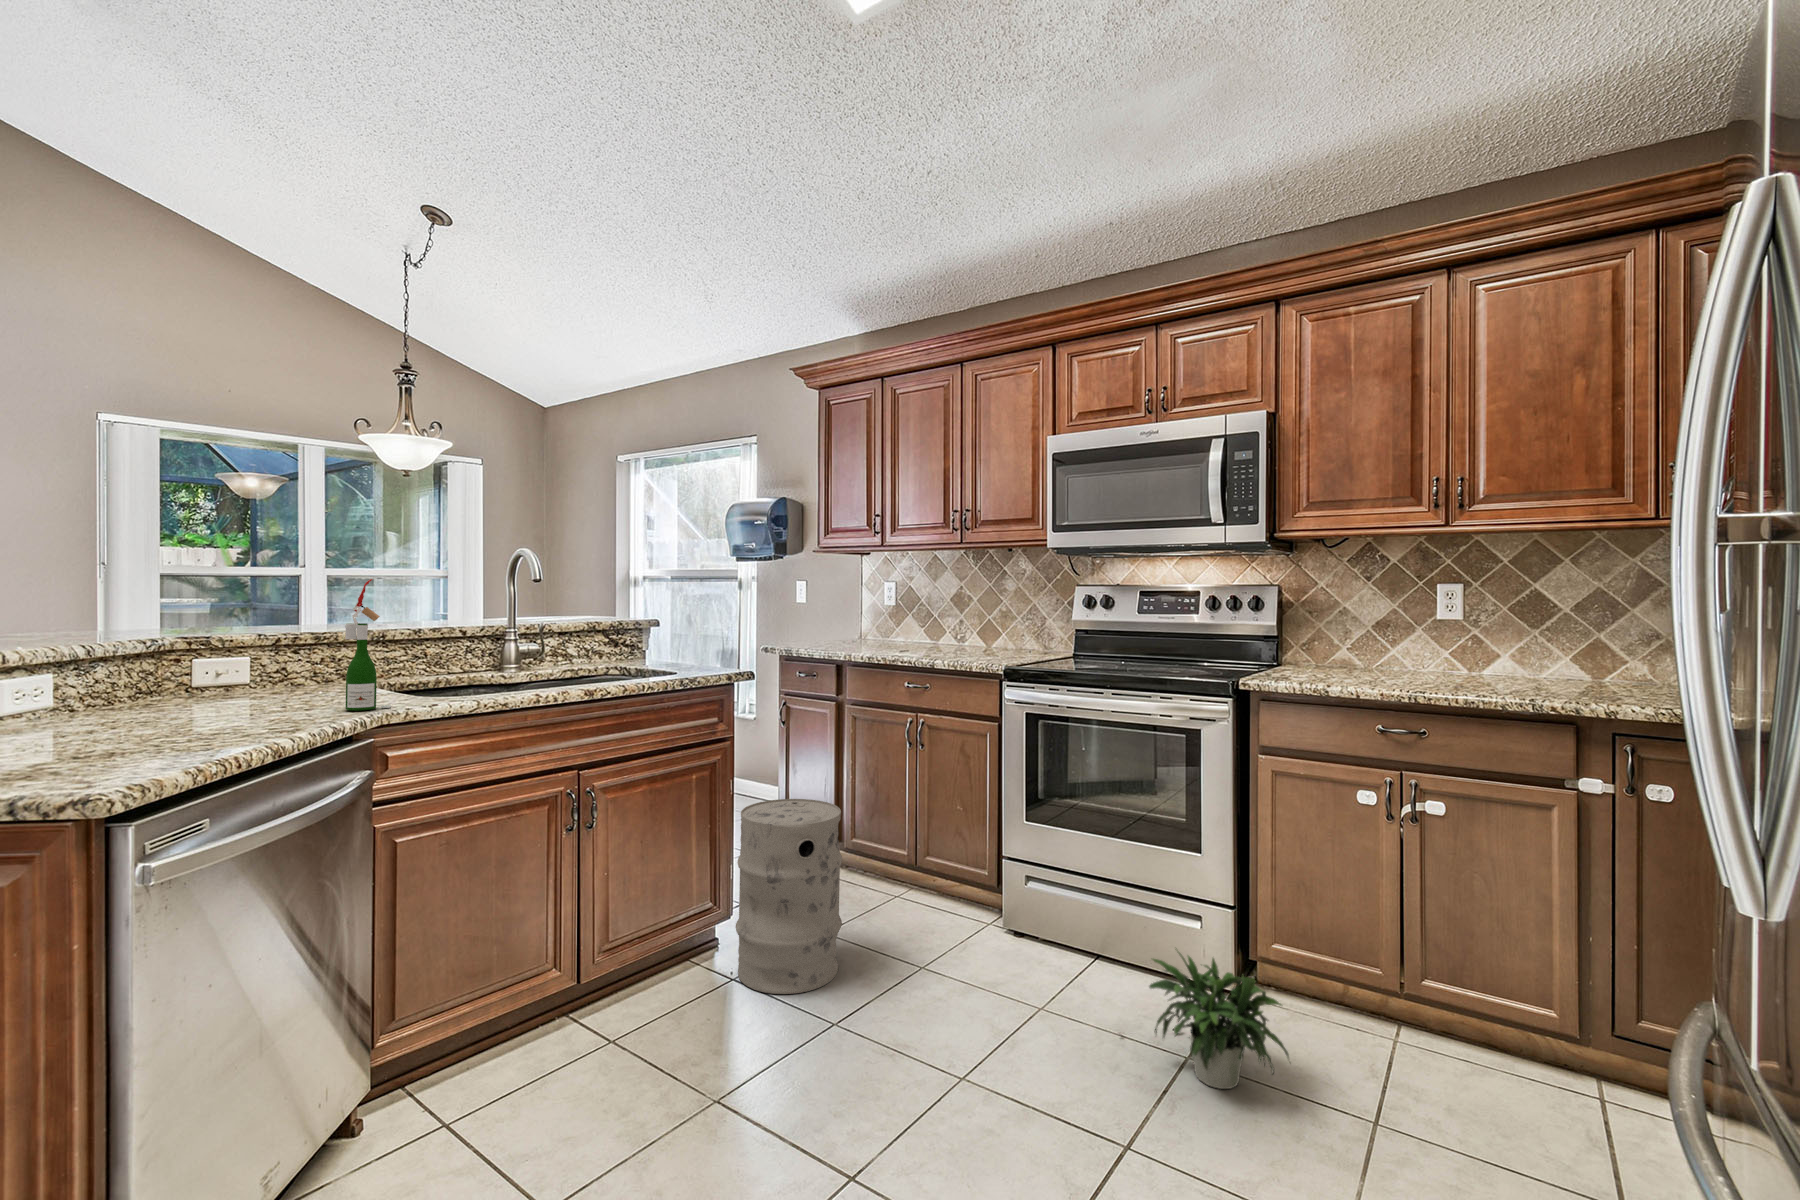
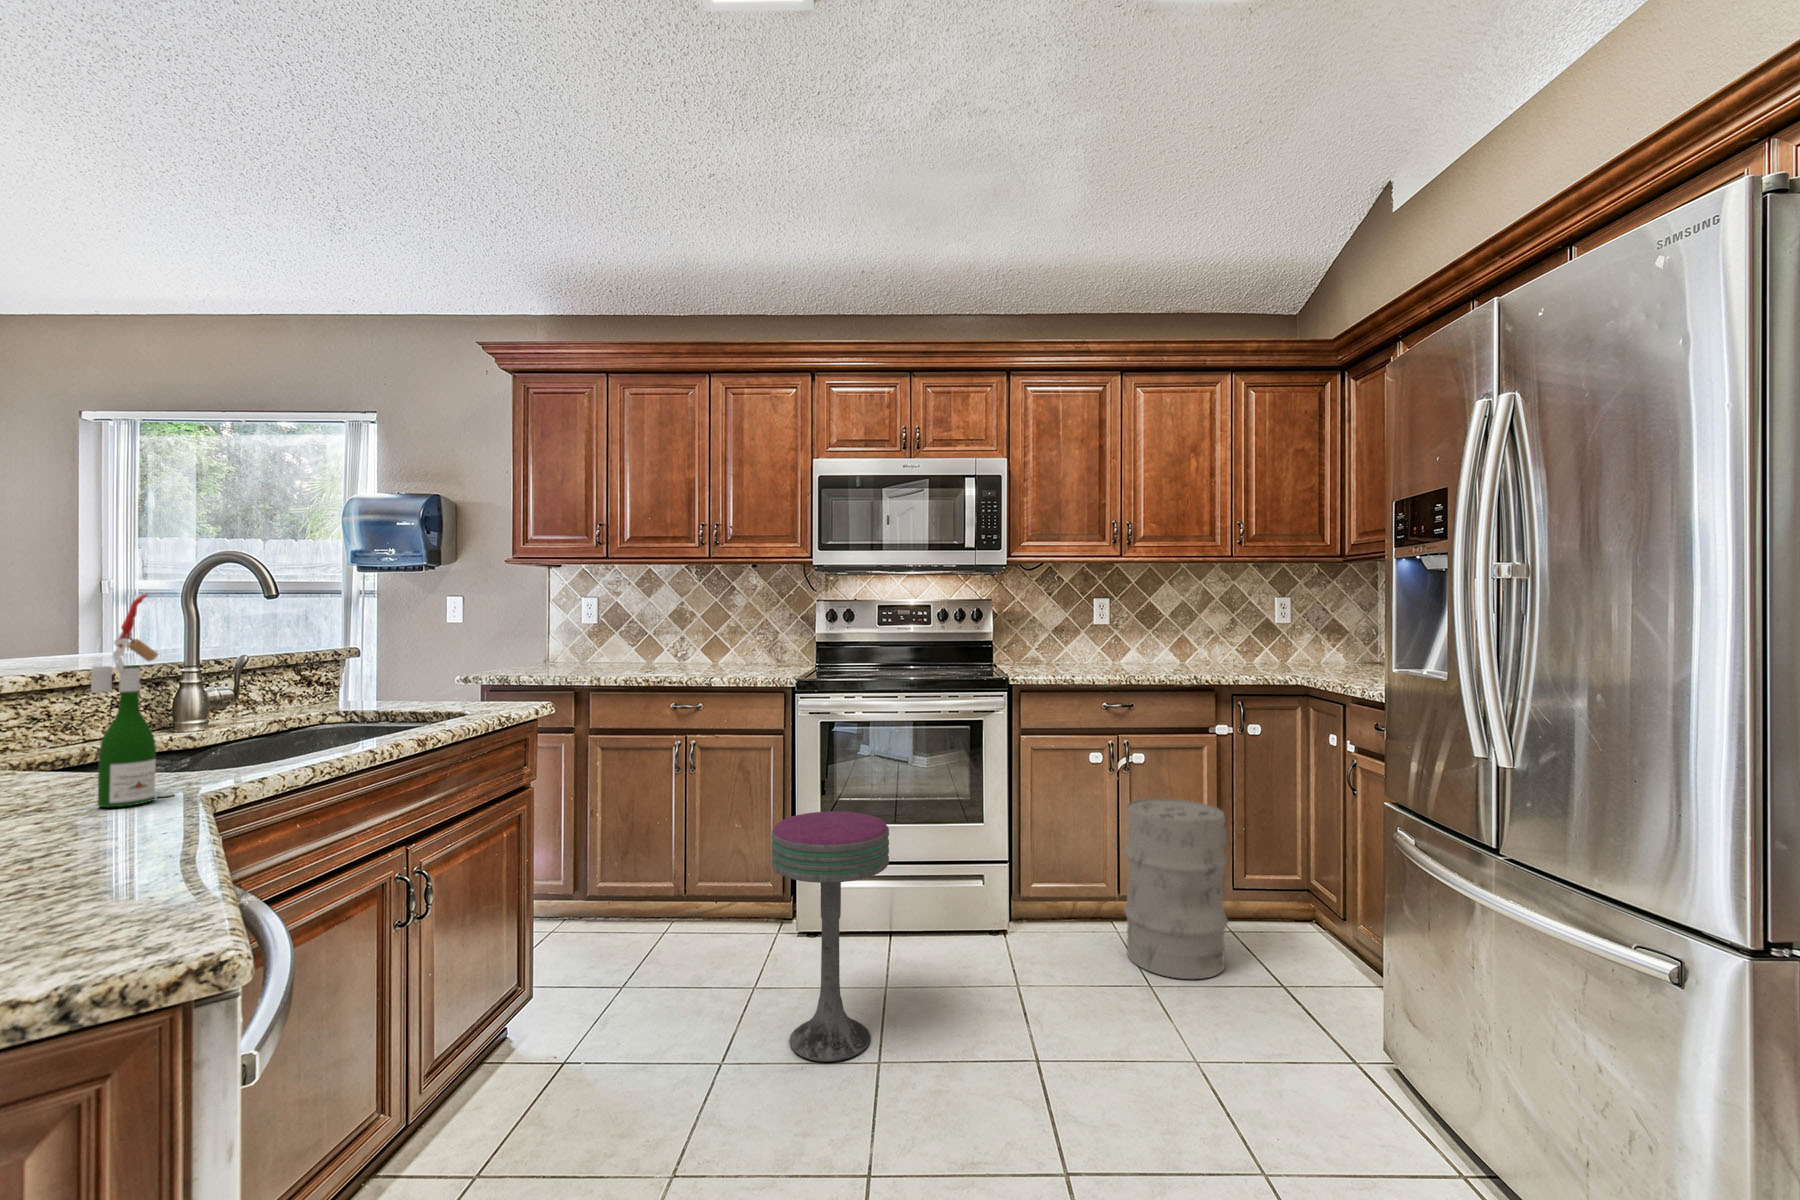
trash can: present [736,799,842,994] -> present [1124,799,1228,979]
bar stool: none [882,802,1002,1057] -> present [771,811,889,1062]
potted plant: present [1119,952,1289,1089] -> none [965,899,1107,1002]

